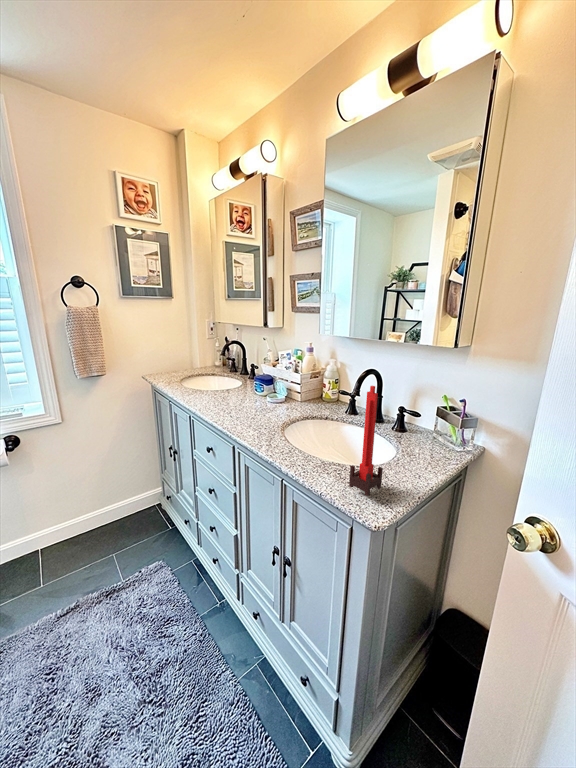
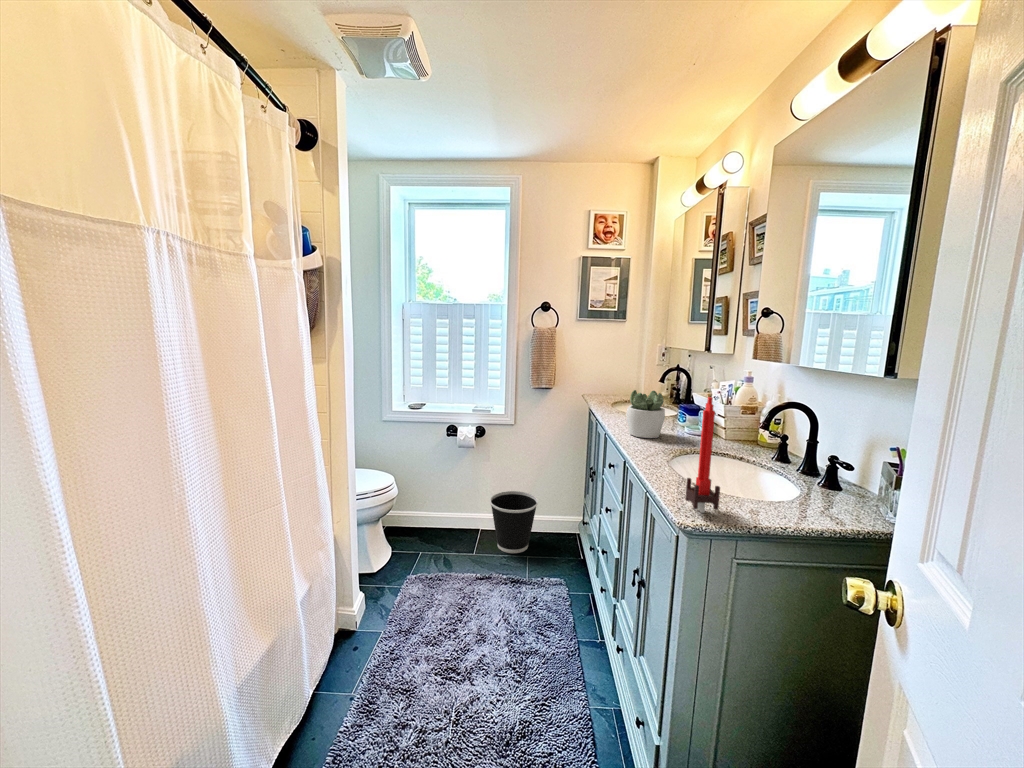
succulent plant: none [219,369,255,416] -> present [626,390,665,438]
wastebasket: none [47,489,112,562] -> present [490,491,538,553]

